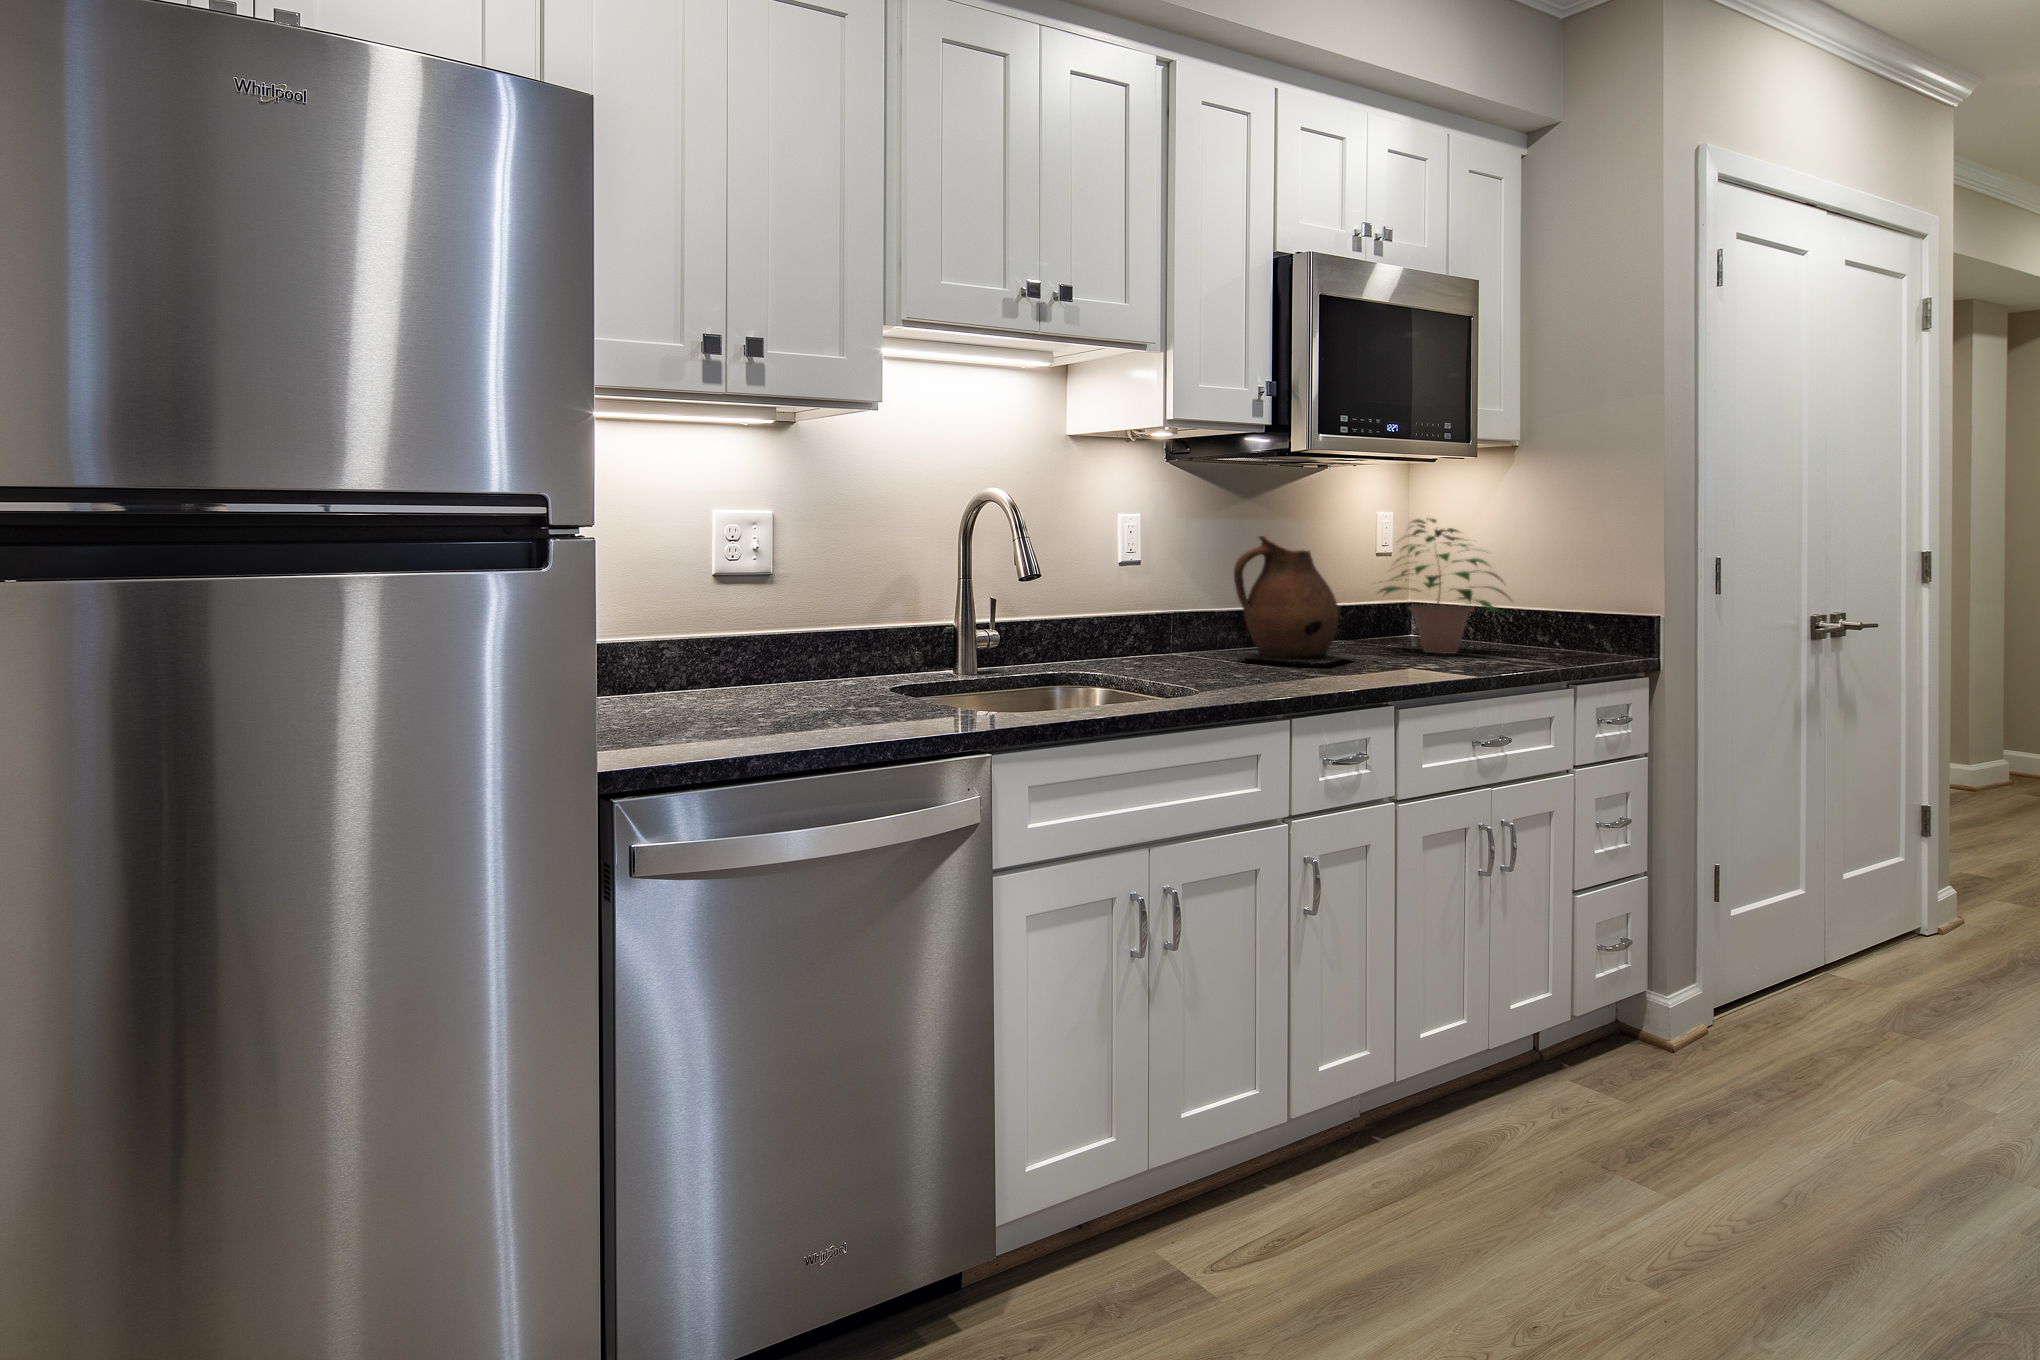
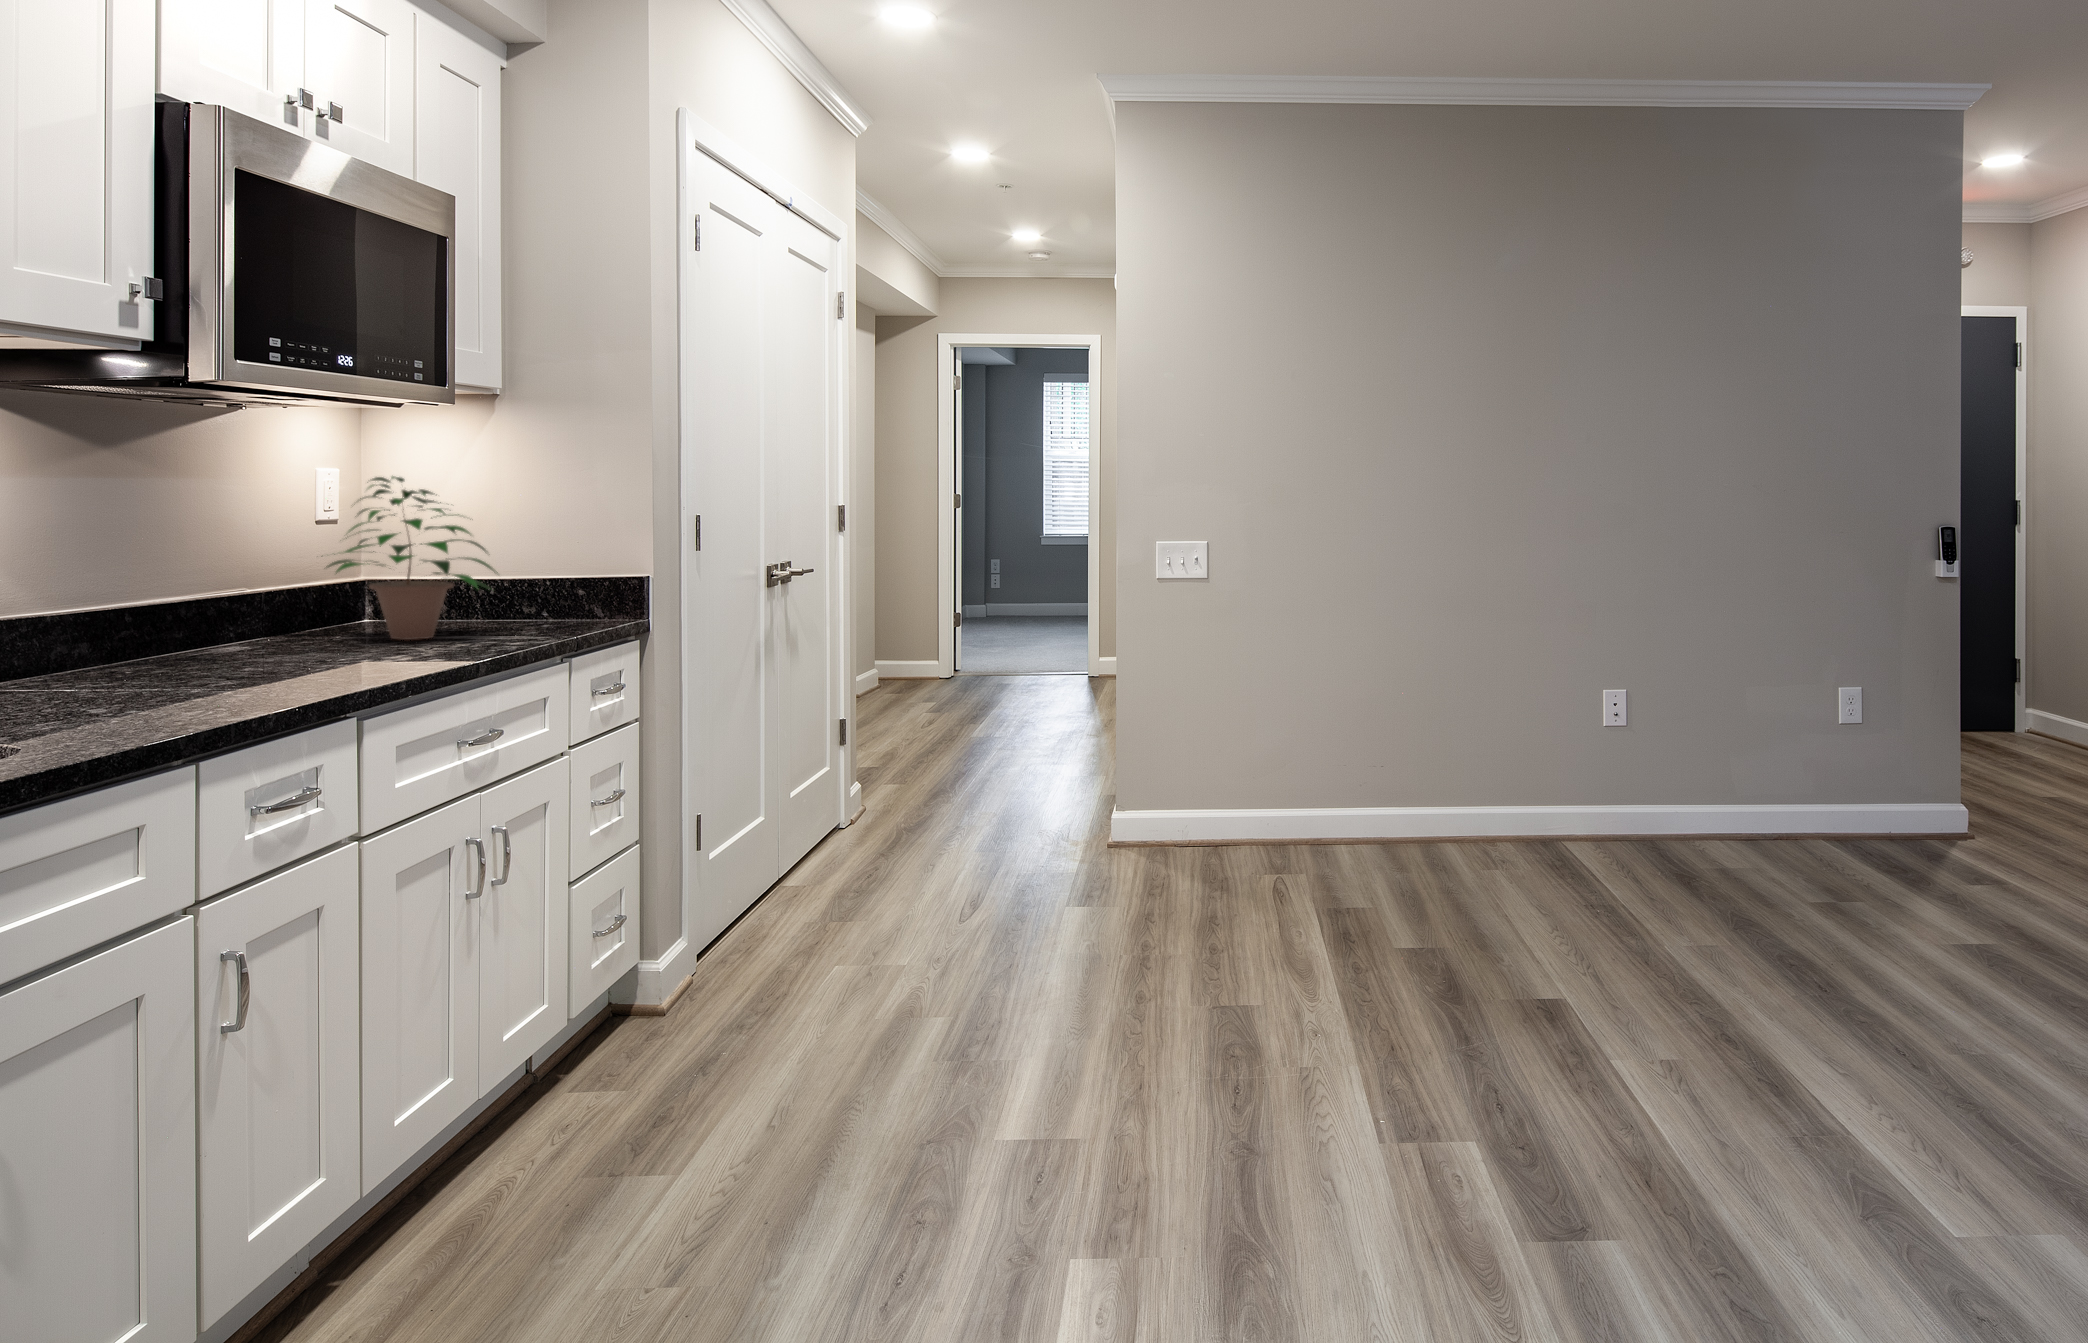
ceramic pitcher: present [1234,536,1355,665] -> none [92,497,298,676]

